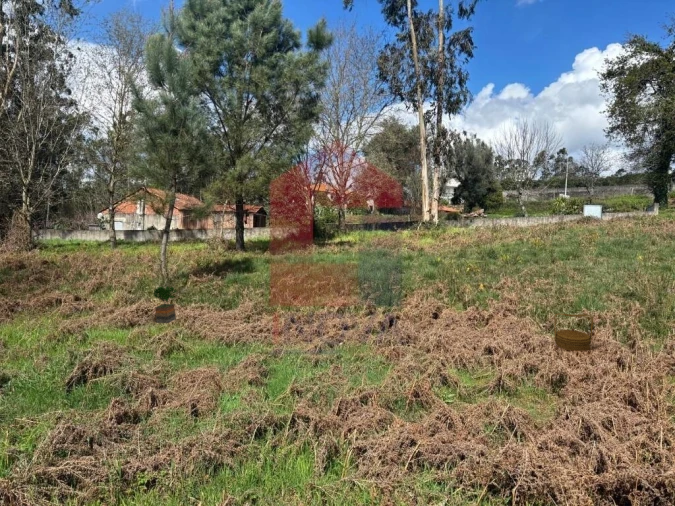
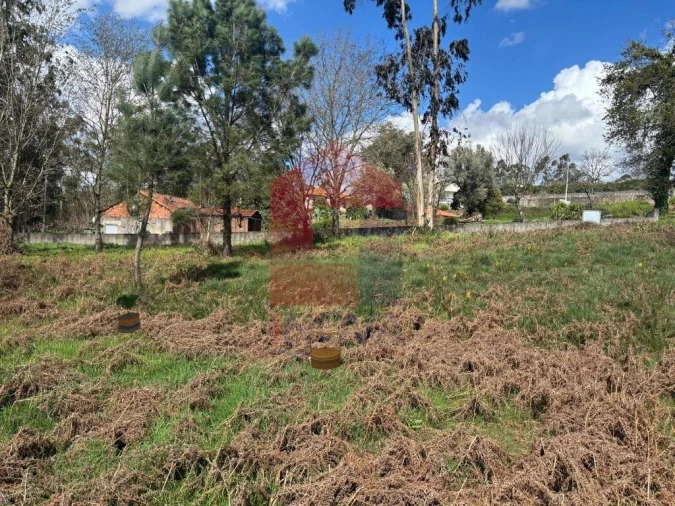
basket: present [554,313,593,351] -> present [309,331,341,370]

